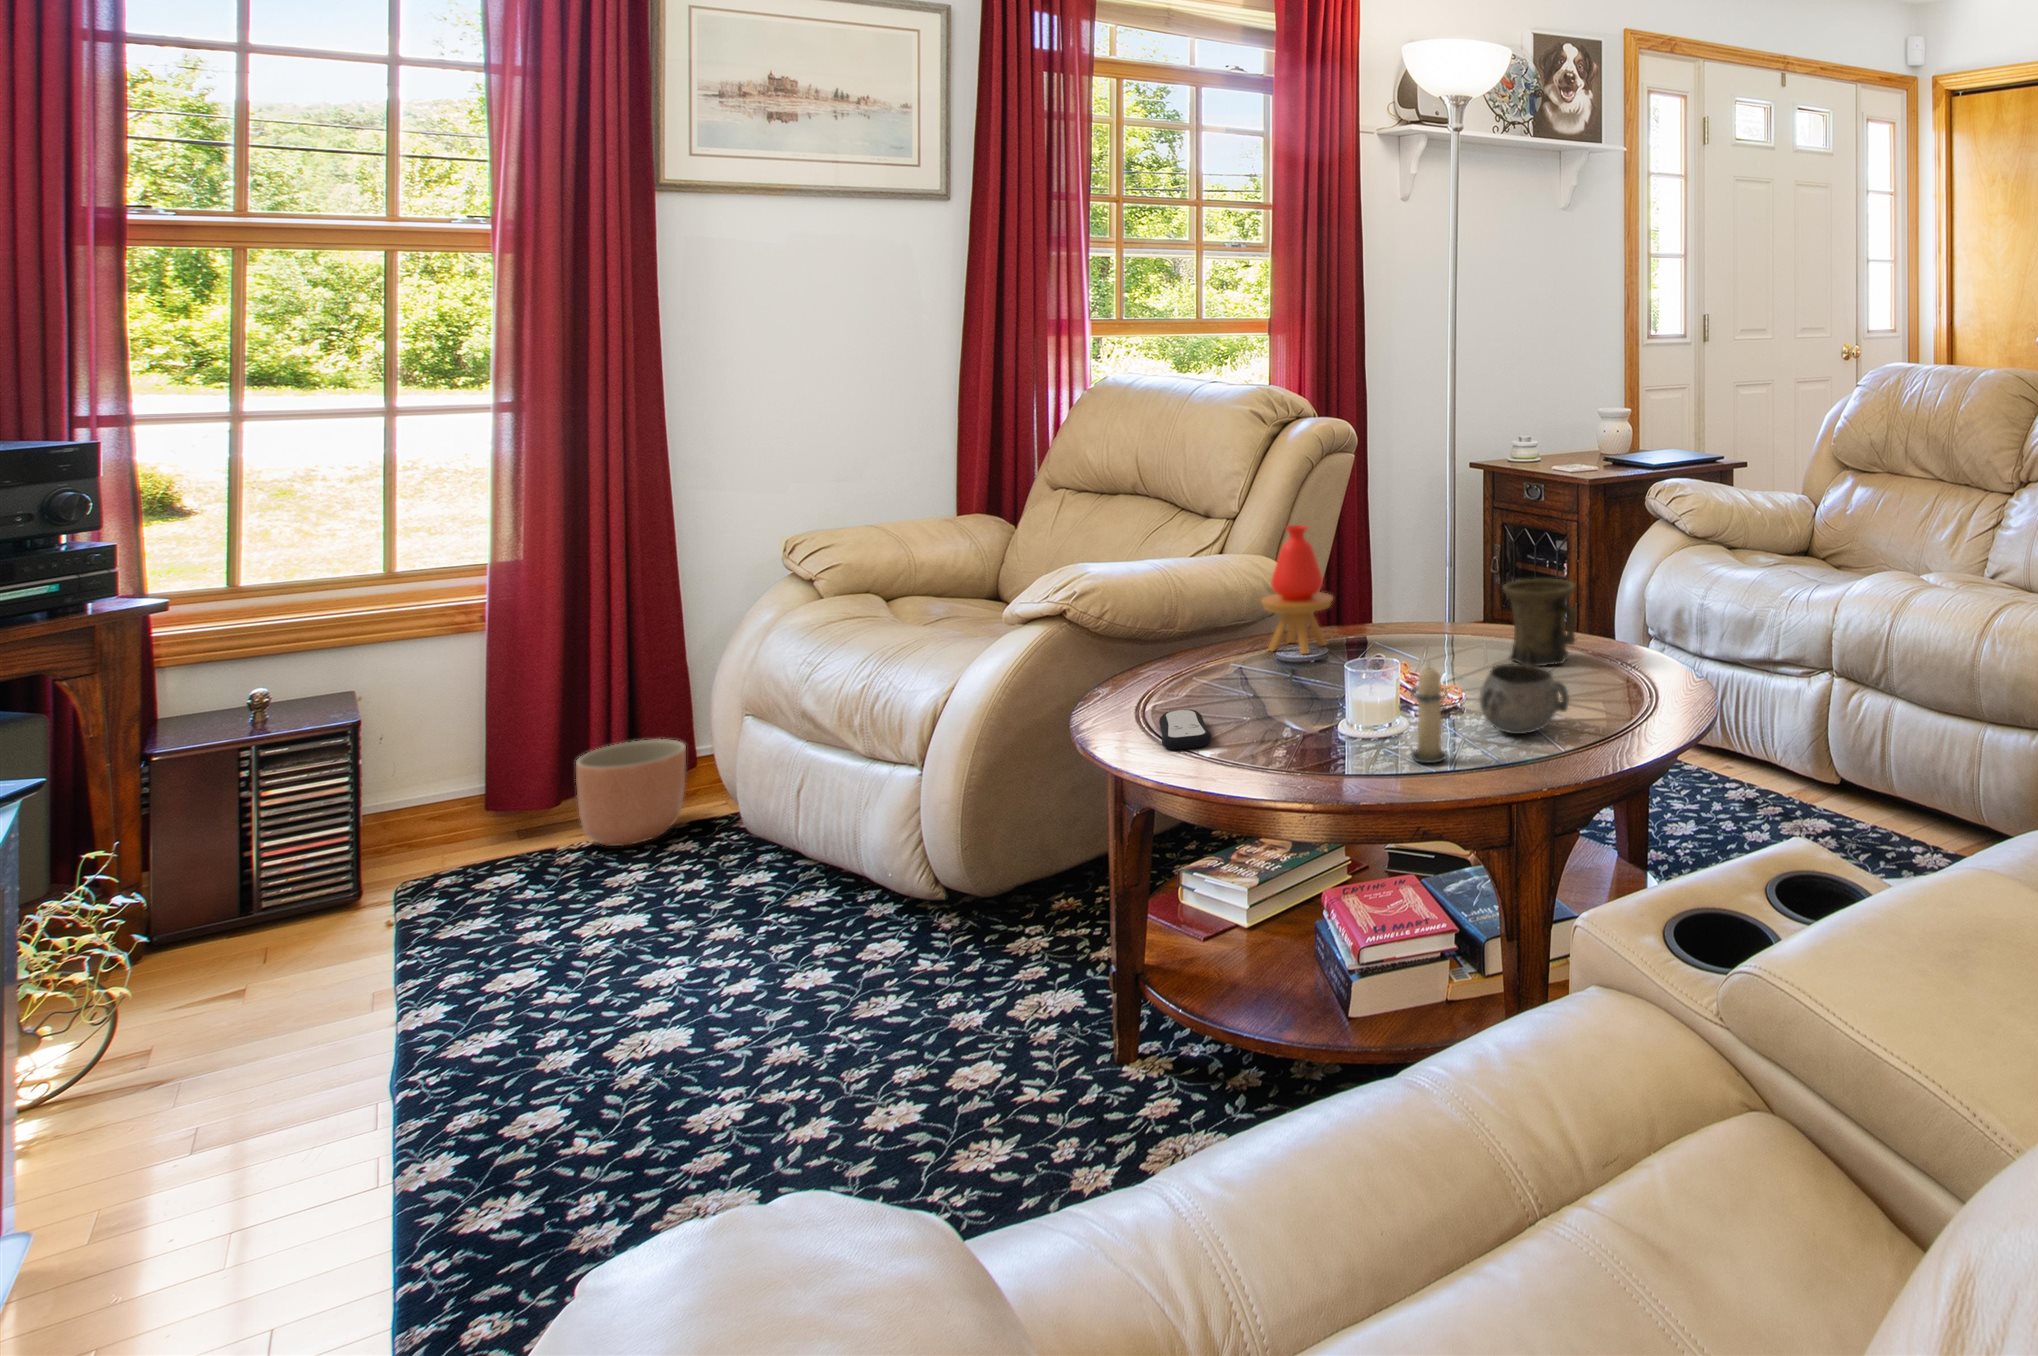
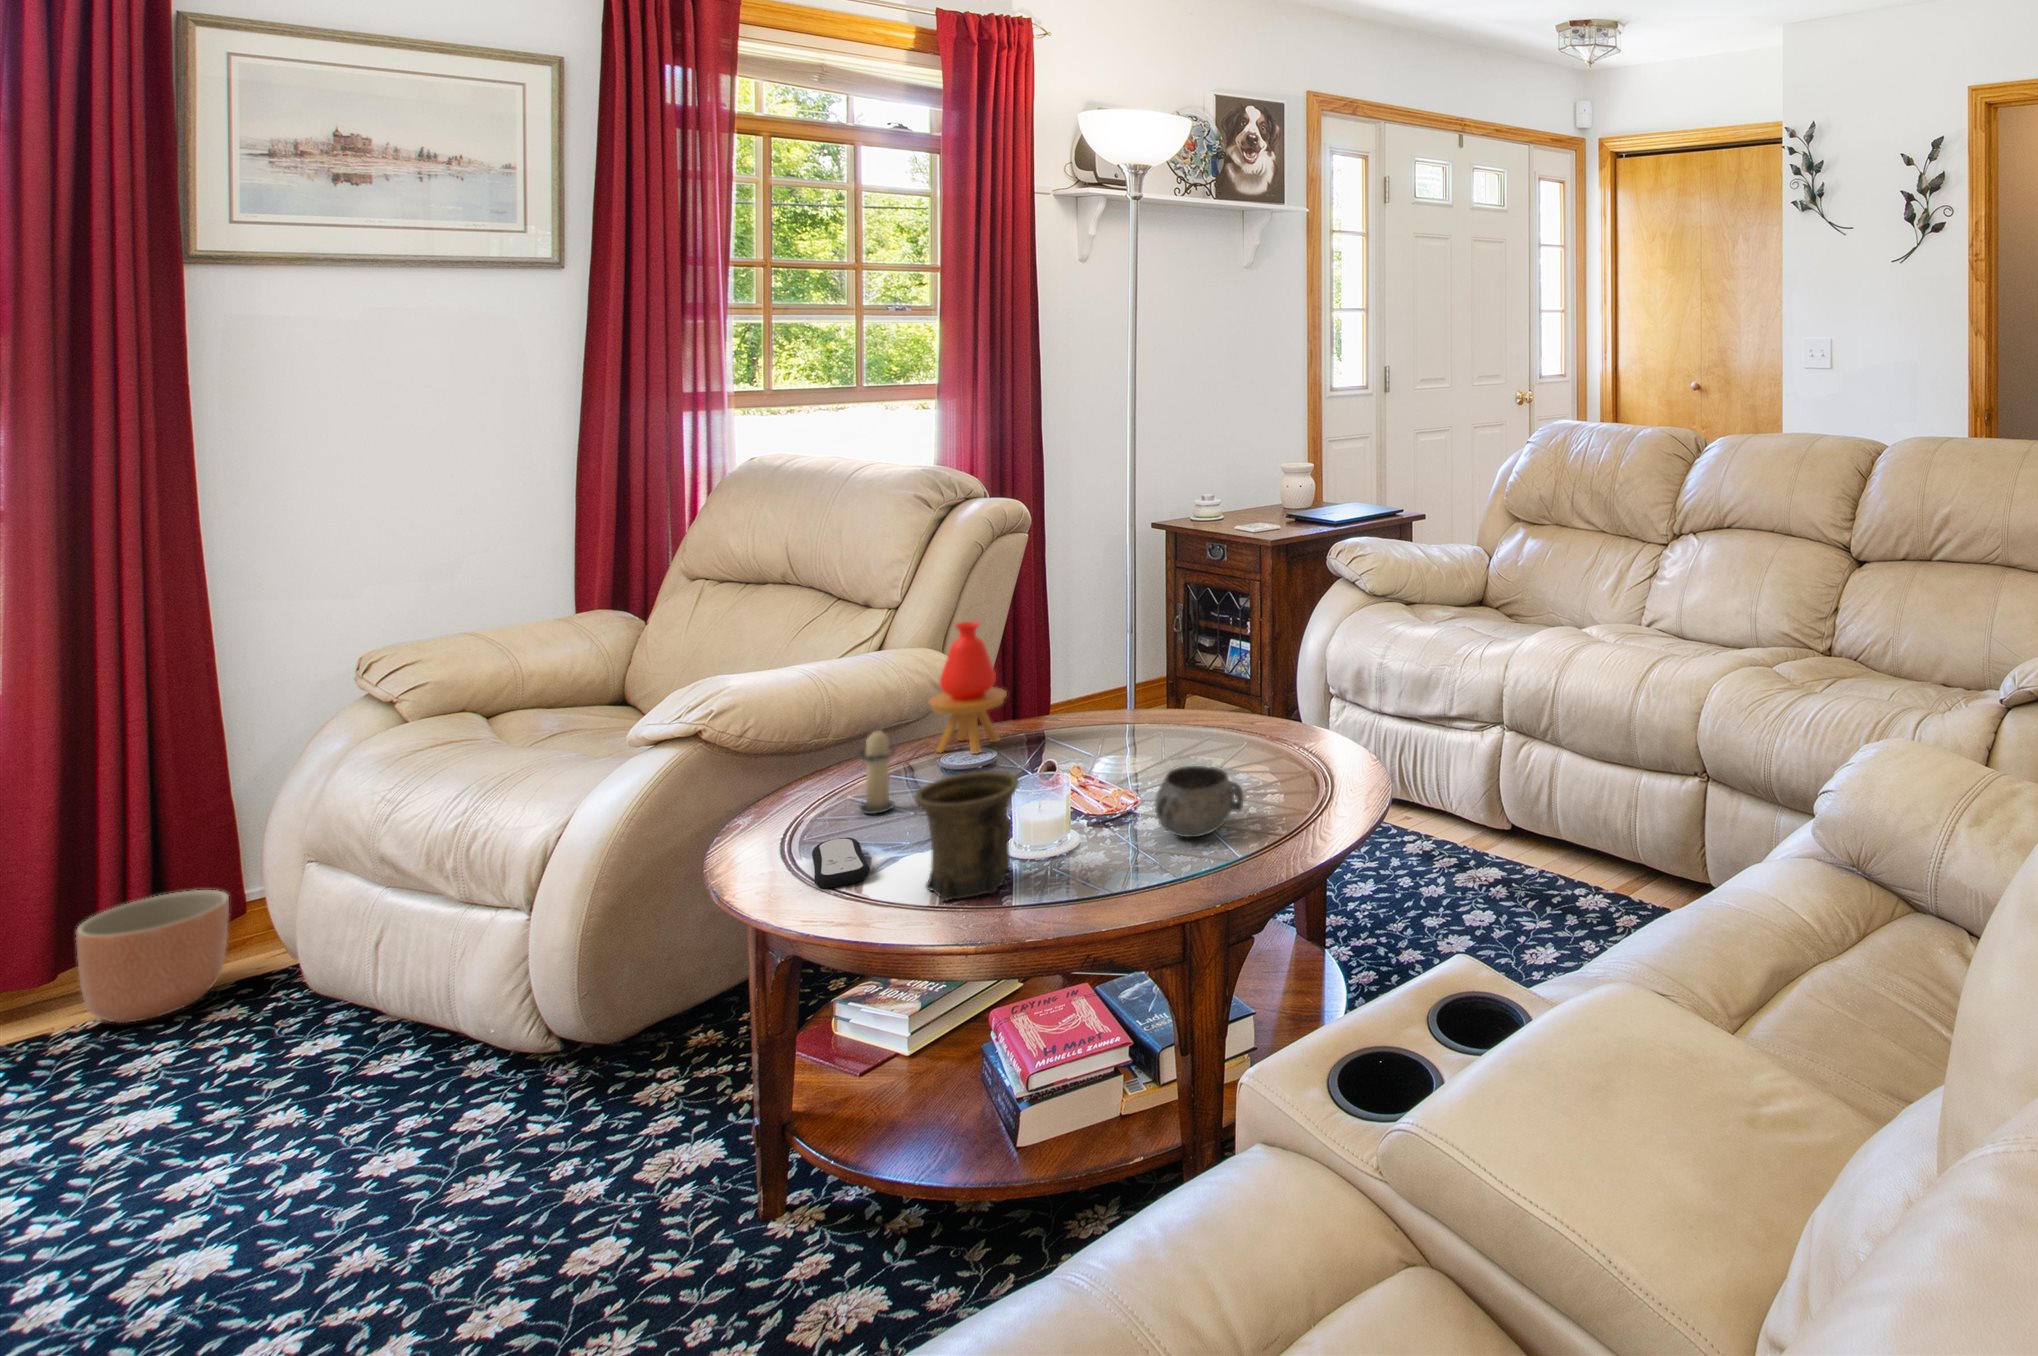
mug: present [1503,579,1576,666] -> present [915,771,1019,901]
candle: present [1410,666,1447,763] -> present [859,730,896,814]

